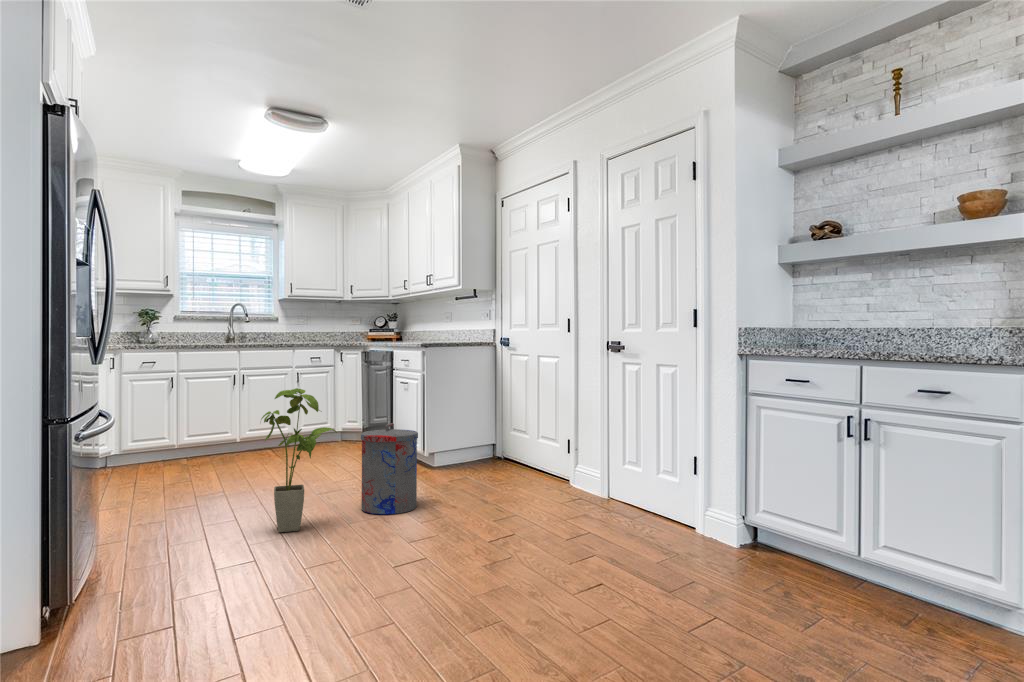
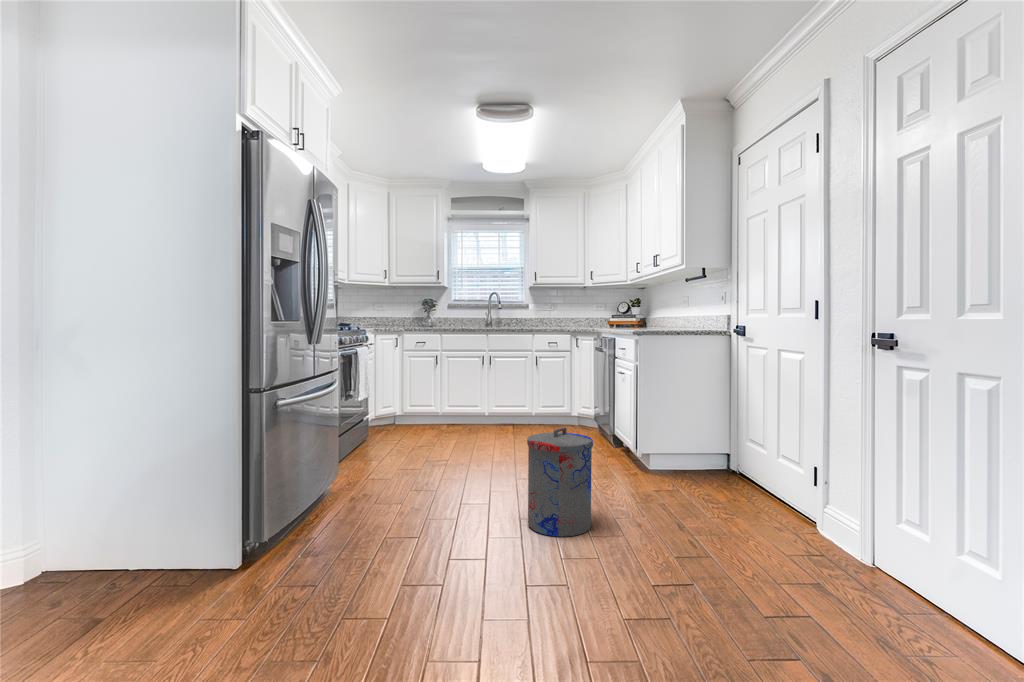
house plant: present [261,388,337,532] -> none [409,385,493,542]

